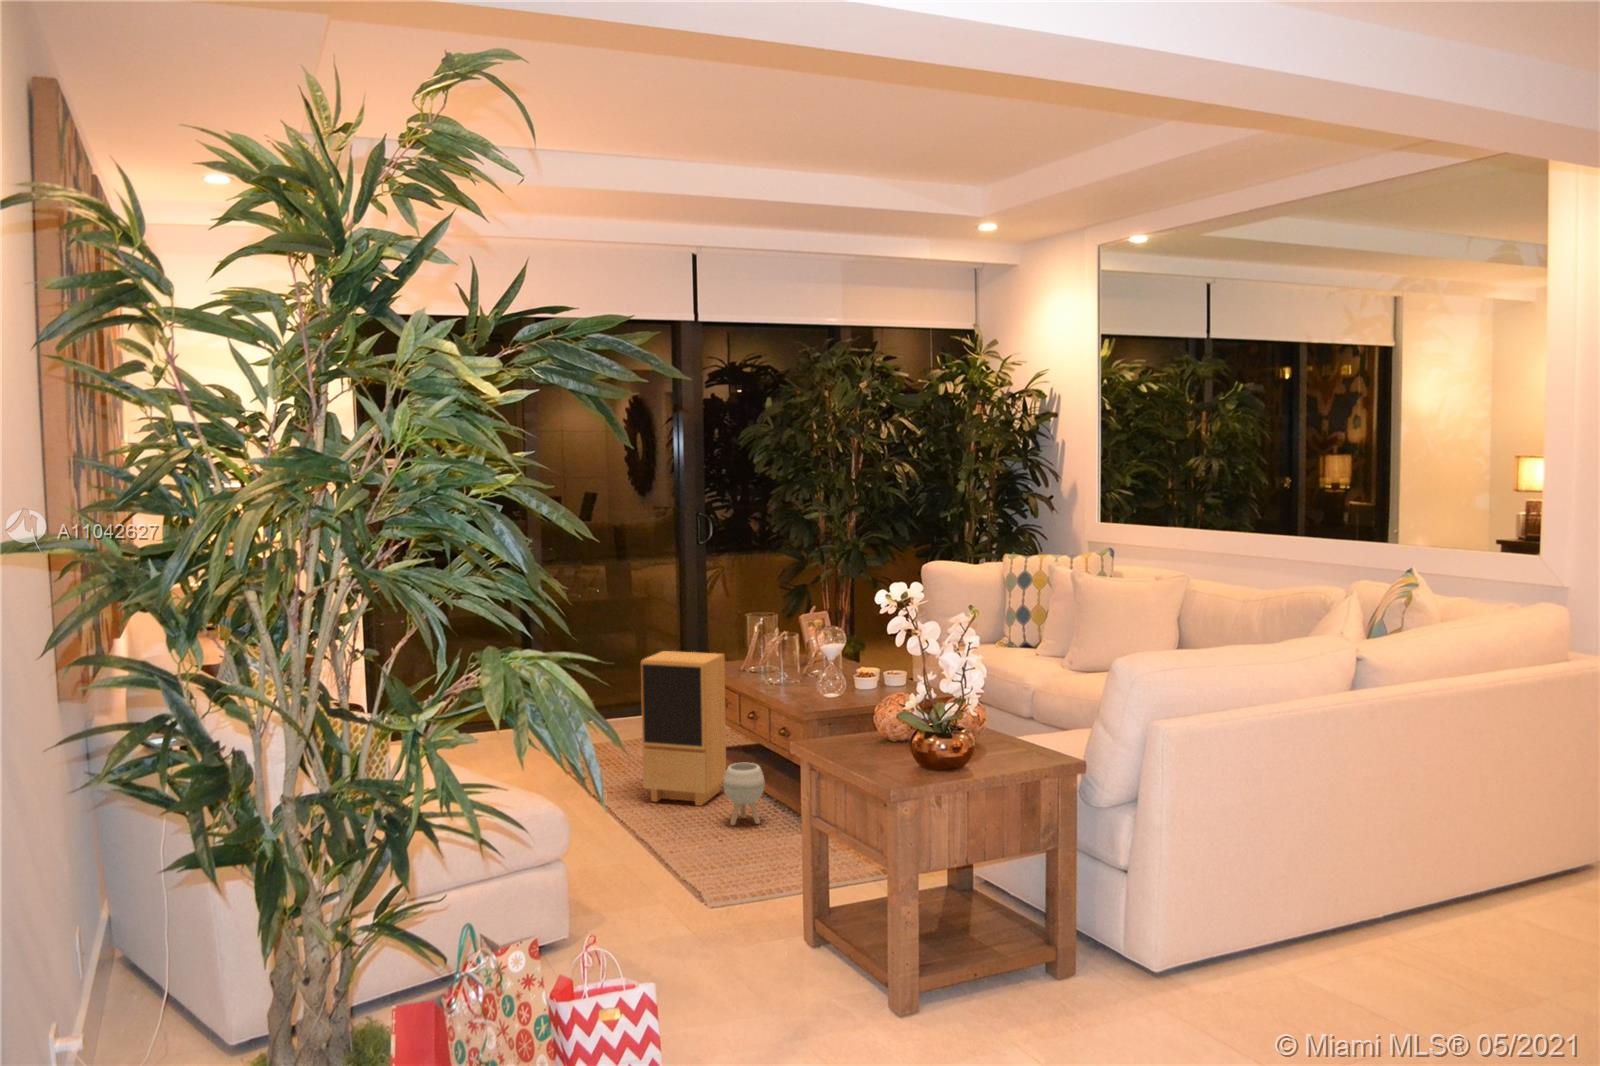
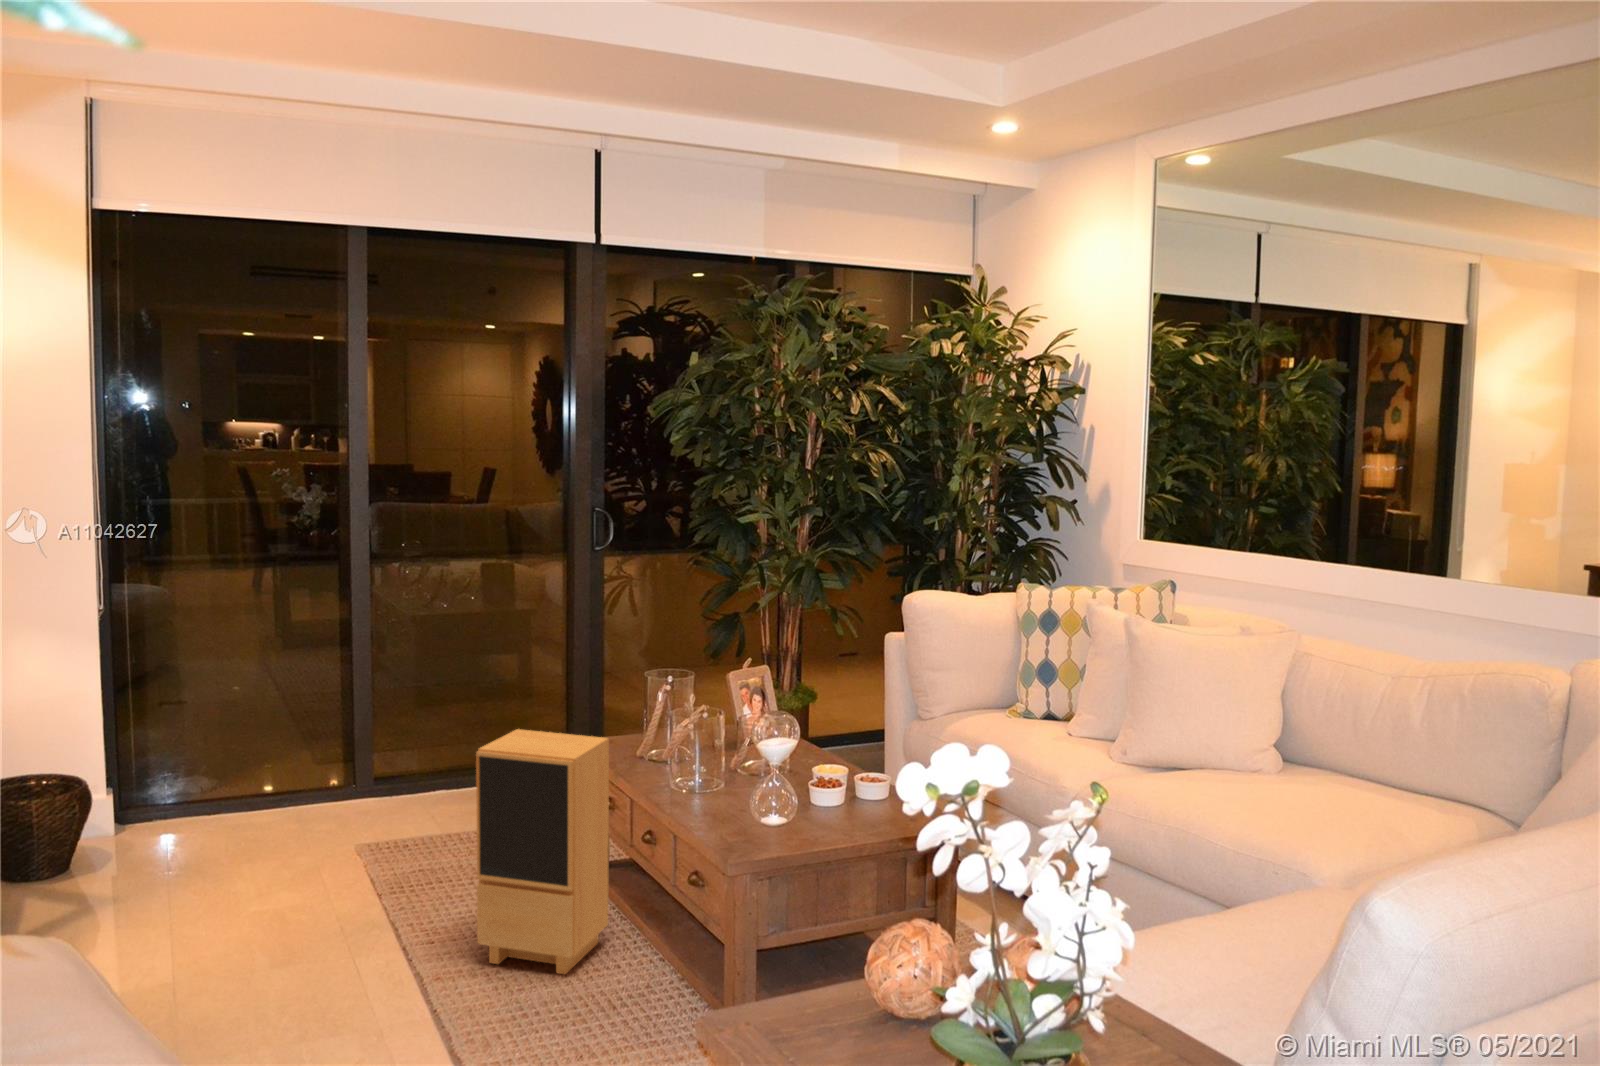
planter: present [723,763,765,825] -> none [595,921,660,1024]

